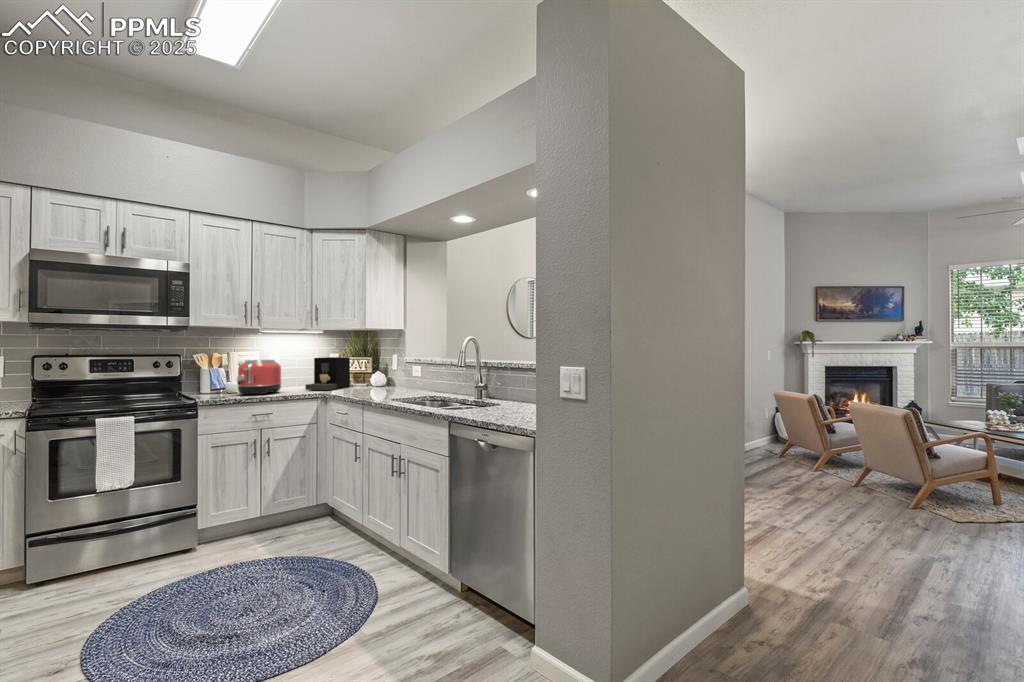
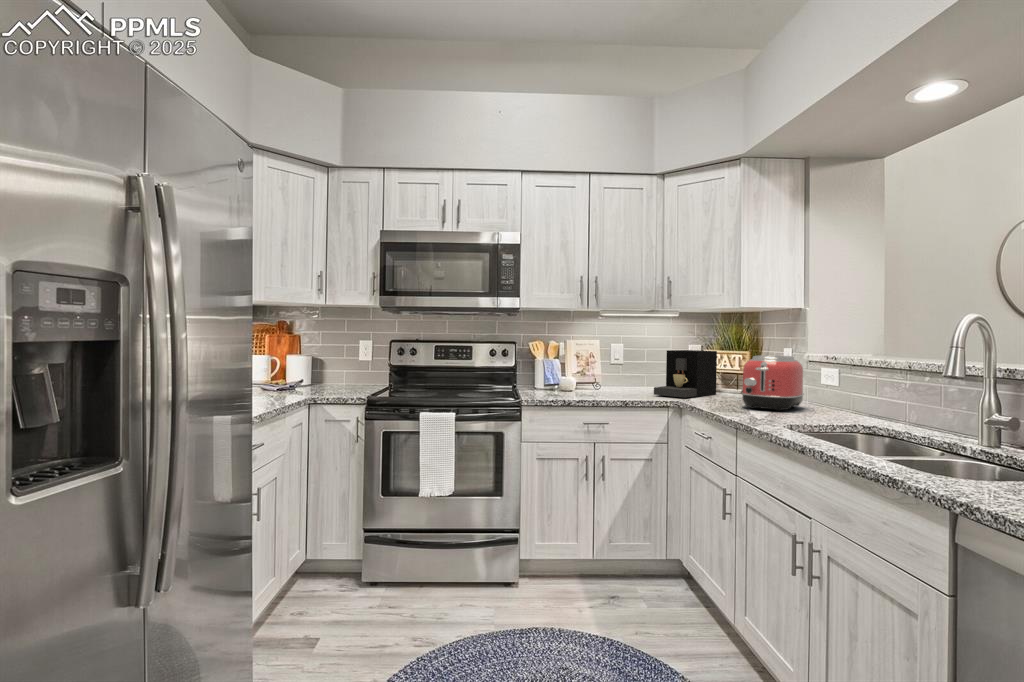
toaster: present [237,360,281,395] -> present [742,355,804,411]

